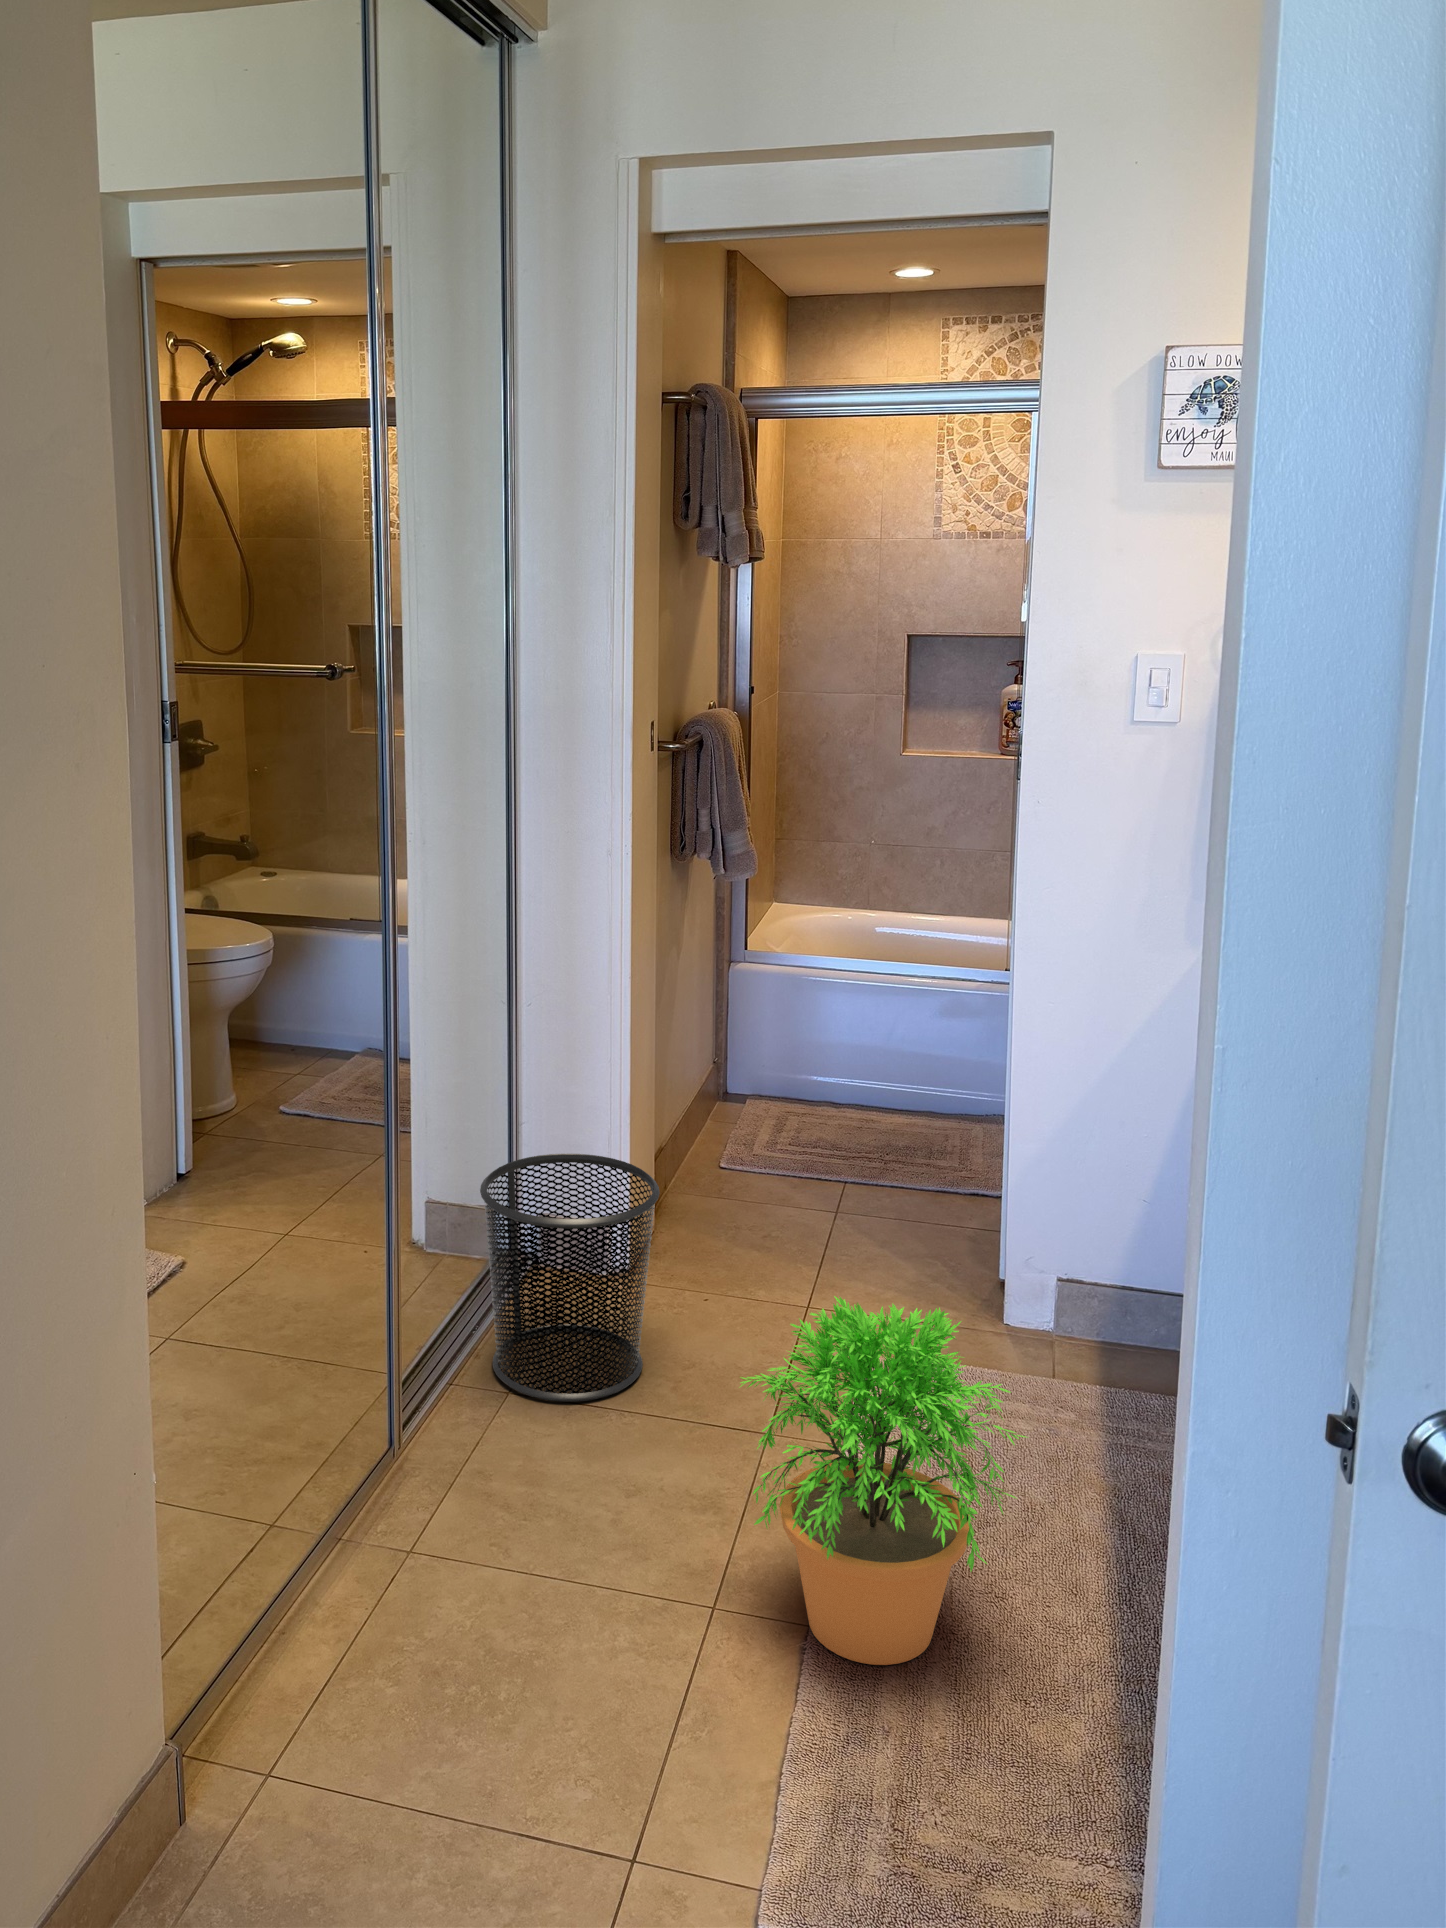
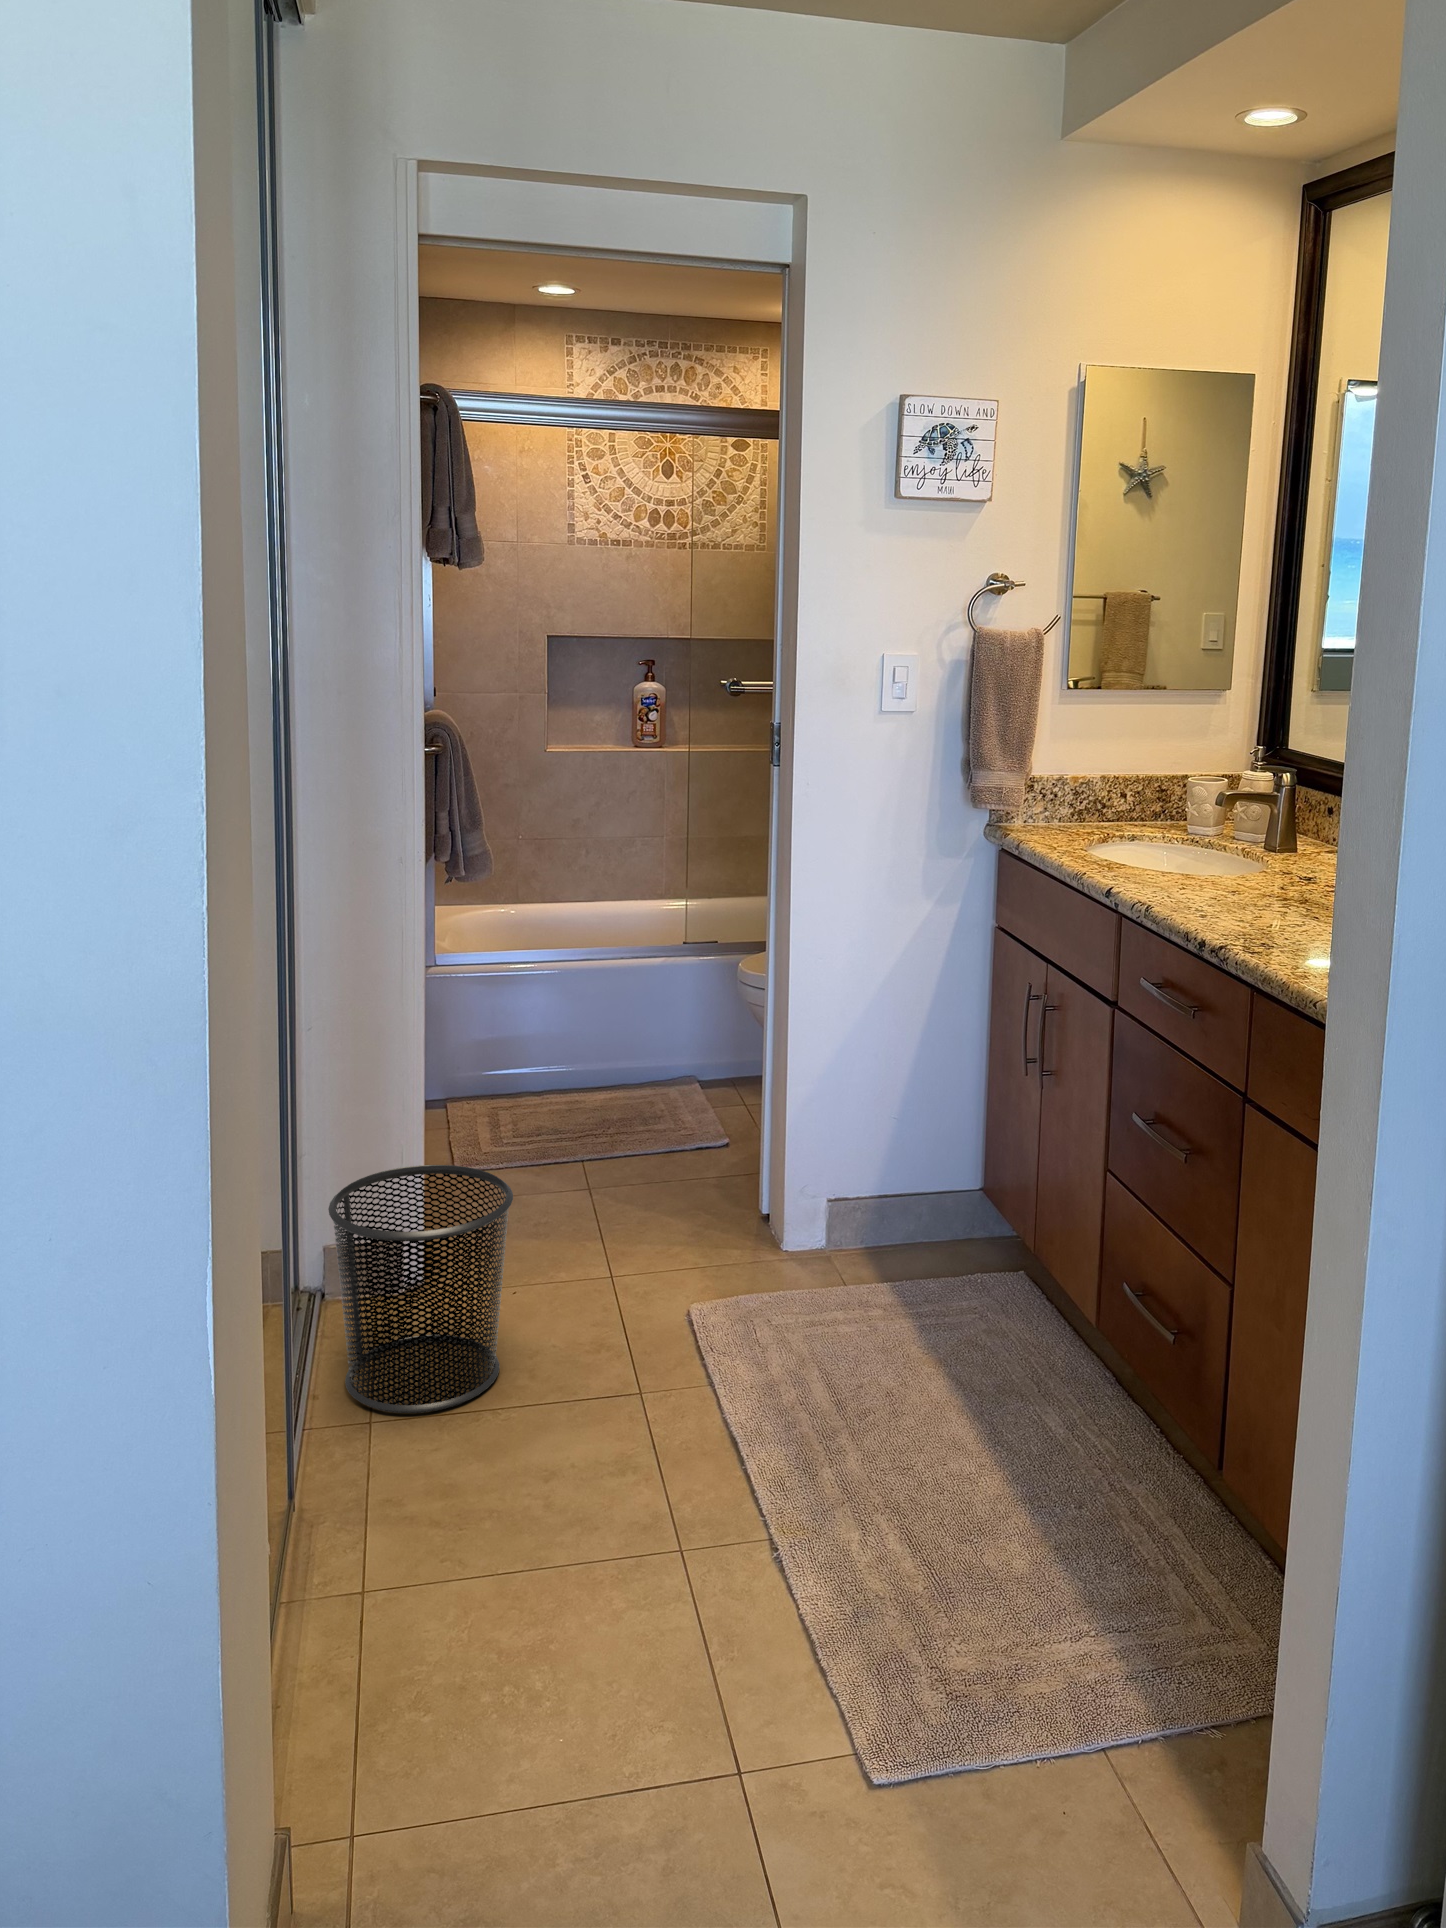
potted plant: present [740,1296,1026,1665] -> none [693,1232,955,1554]

